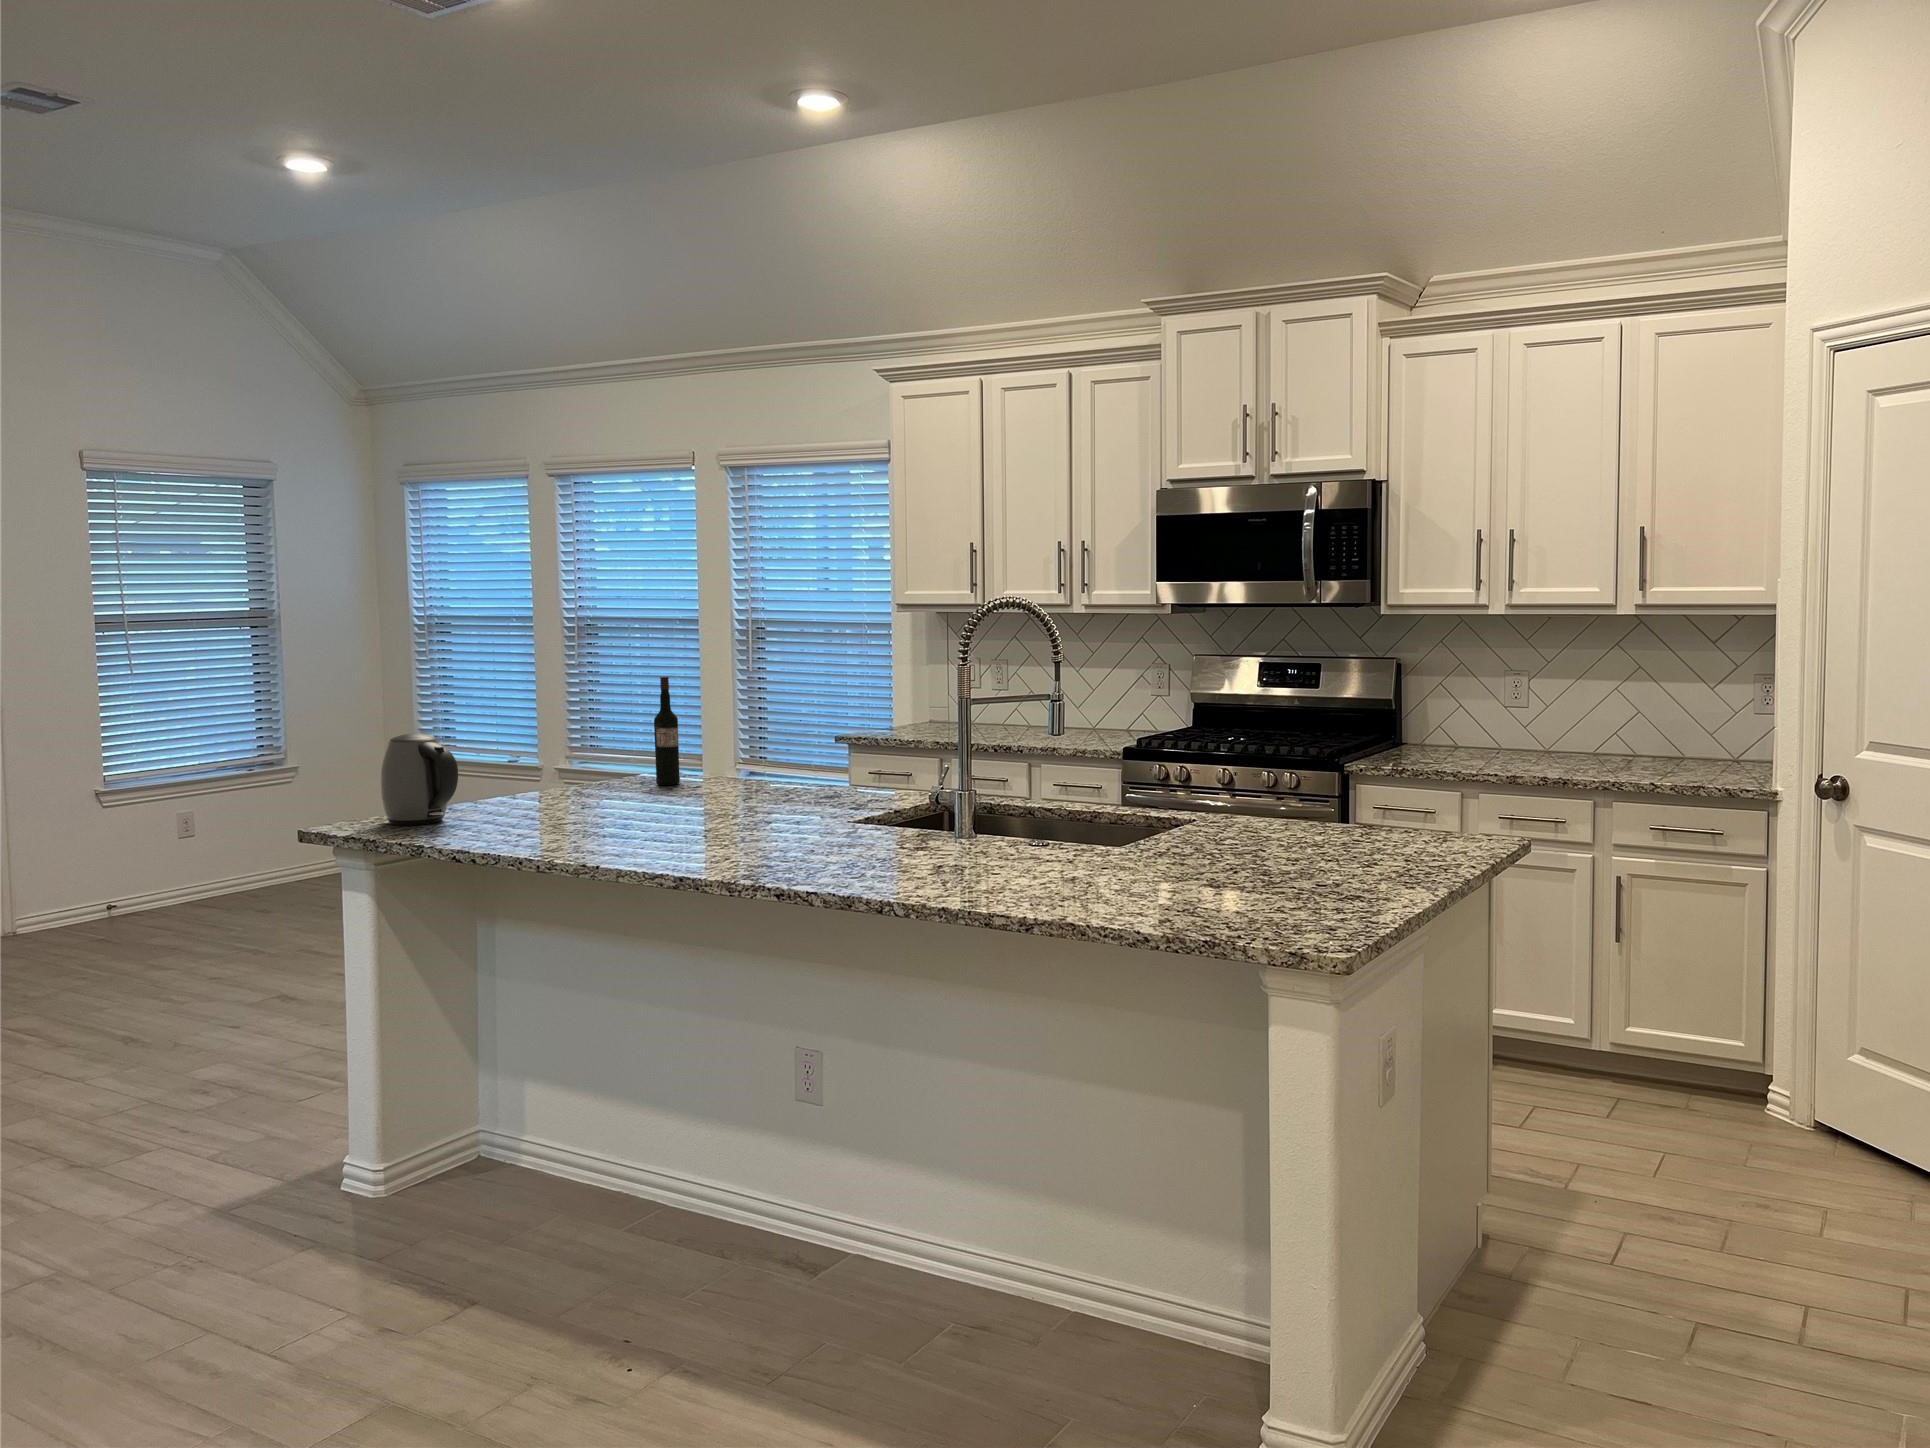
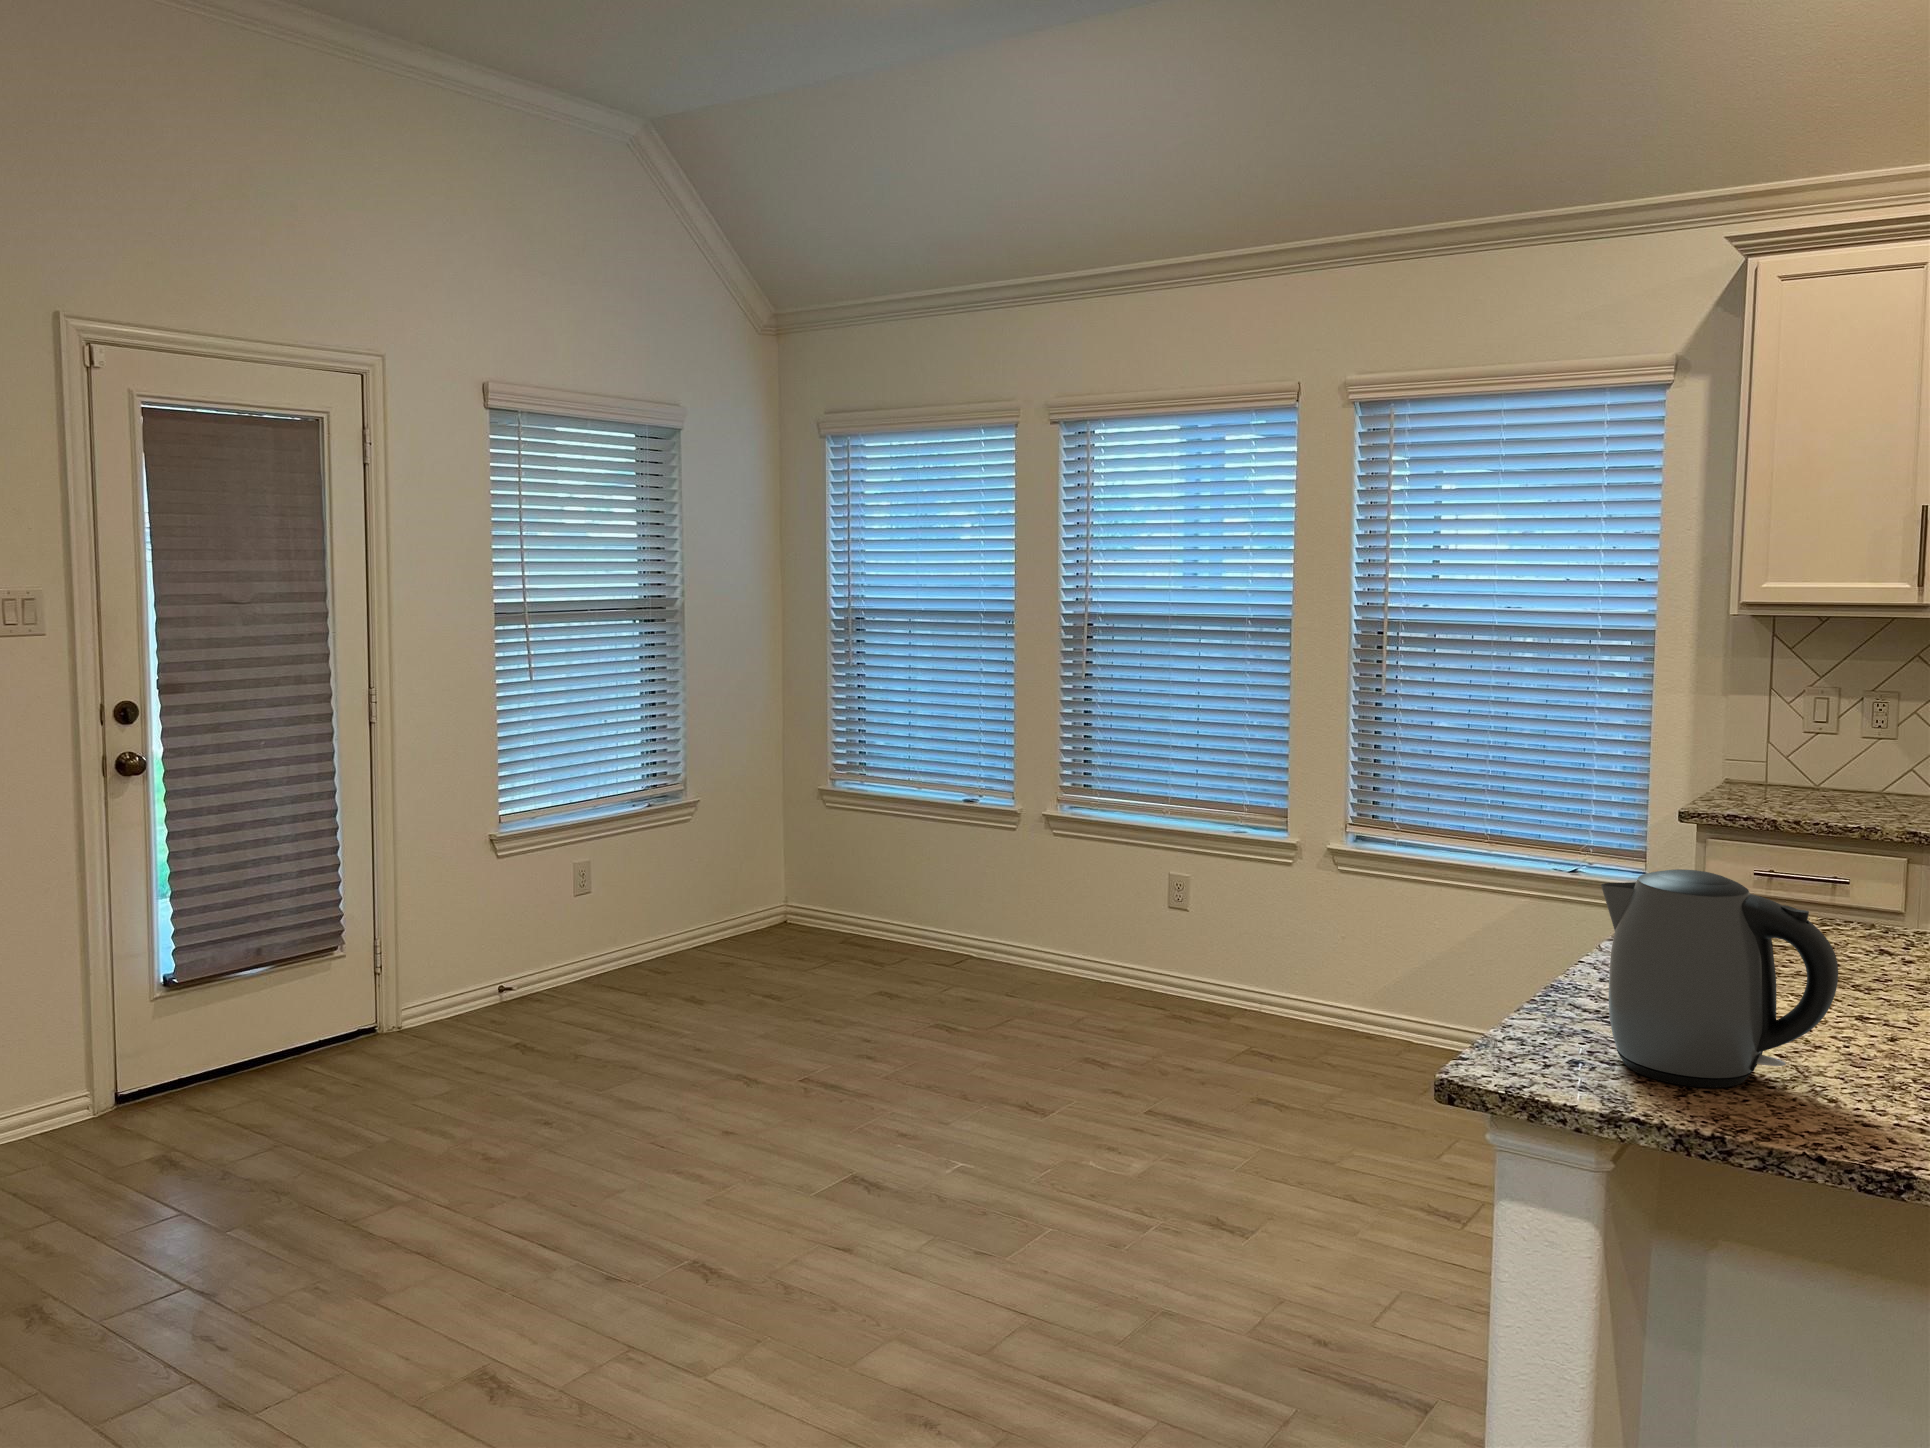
wine bottle: present [654,677,680,785] -> none [1830,731,1889,946]

